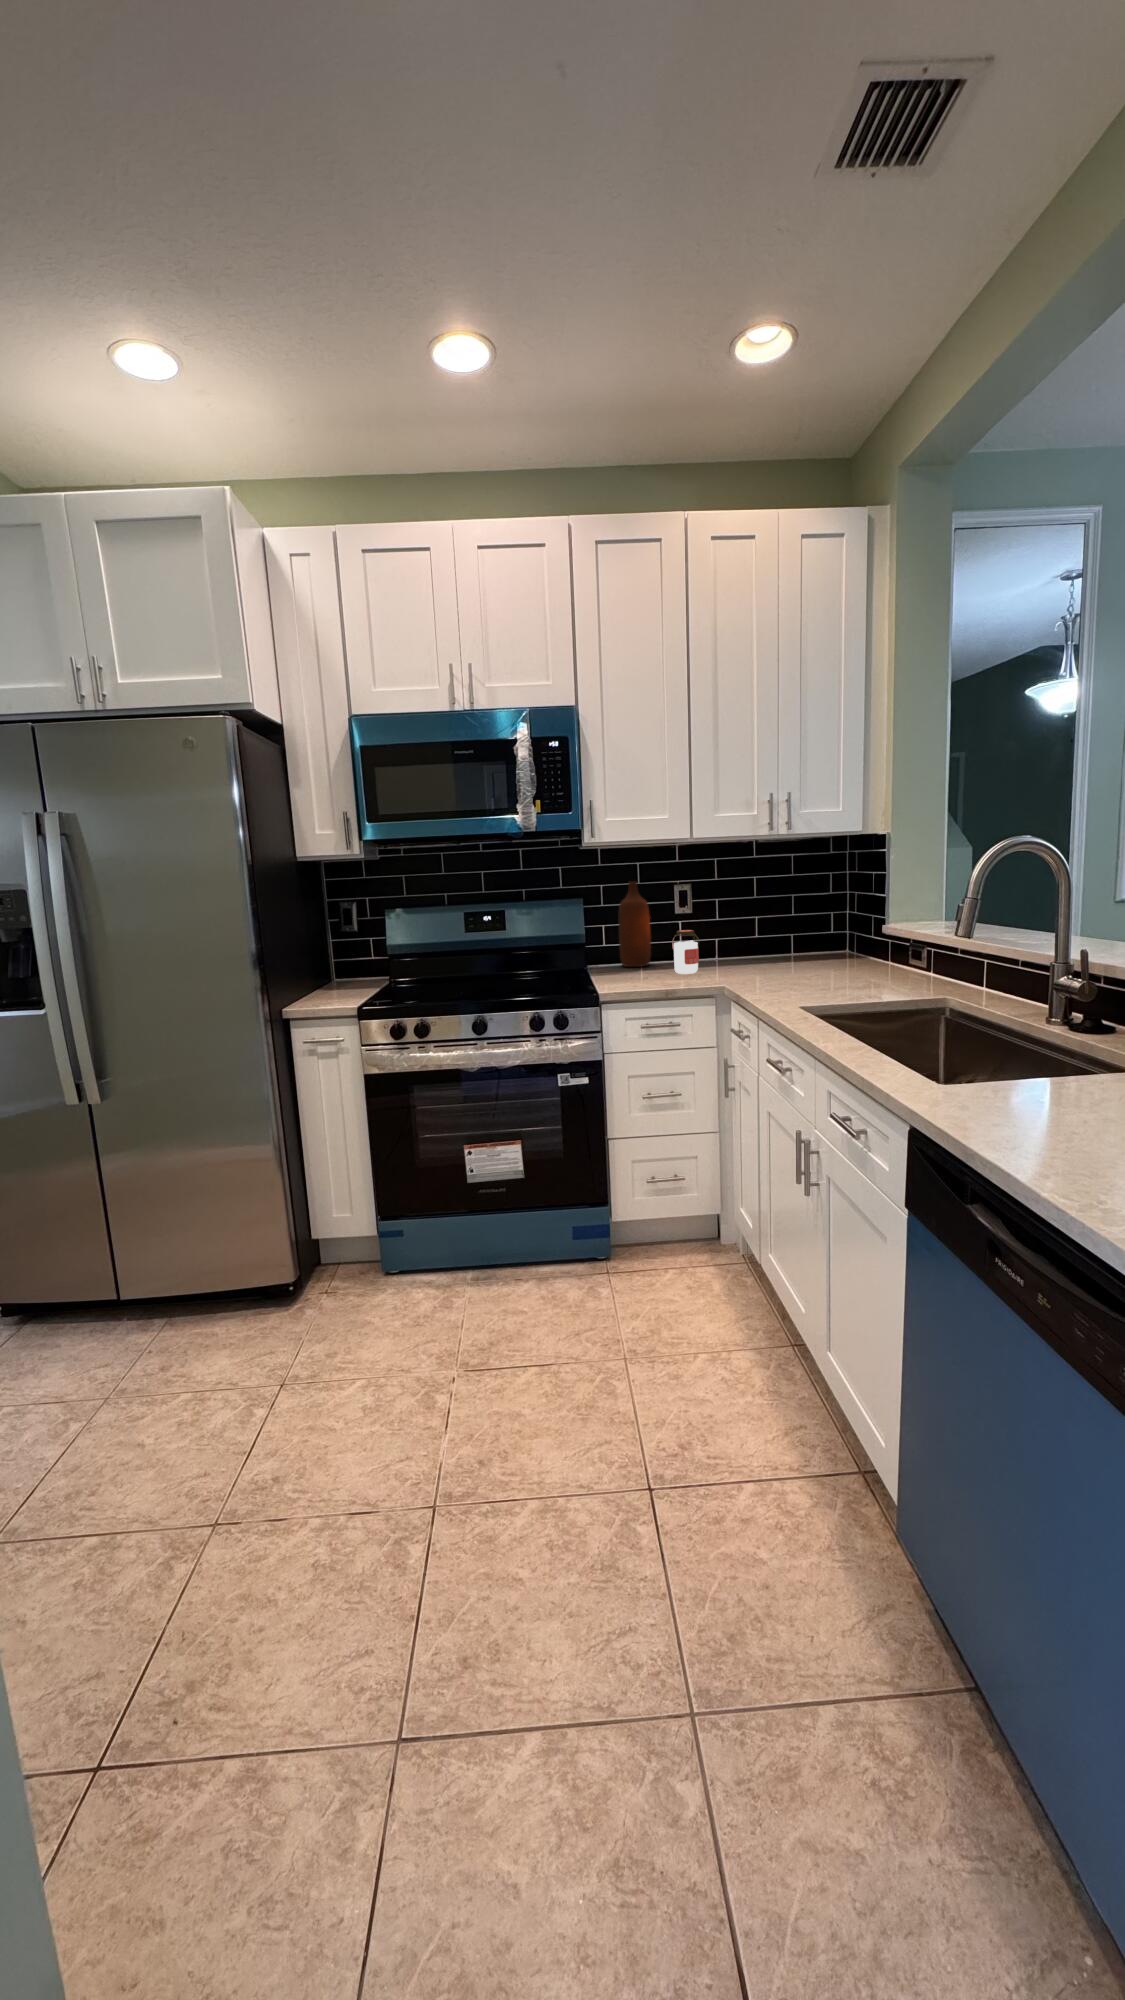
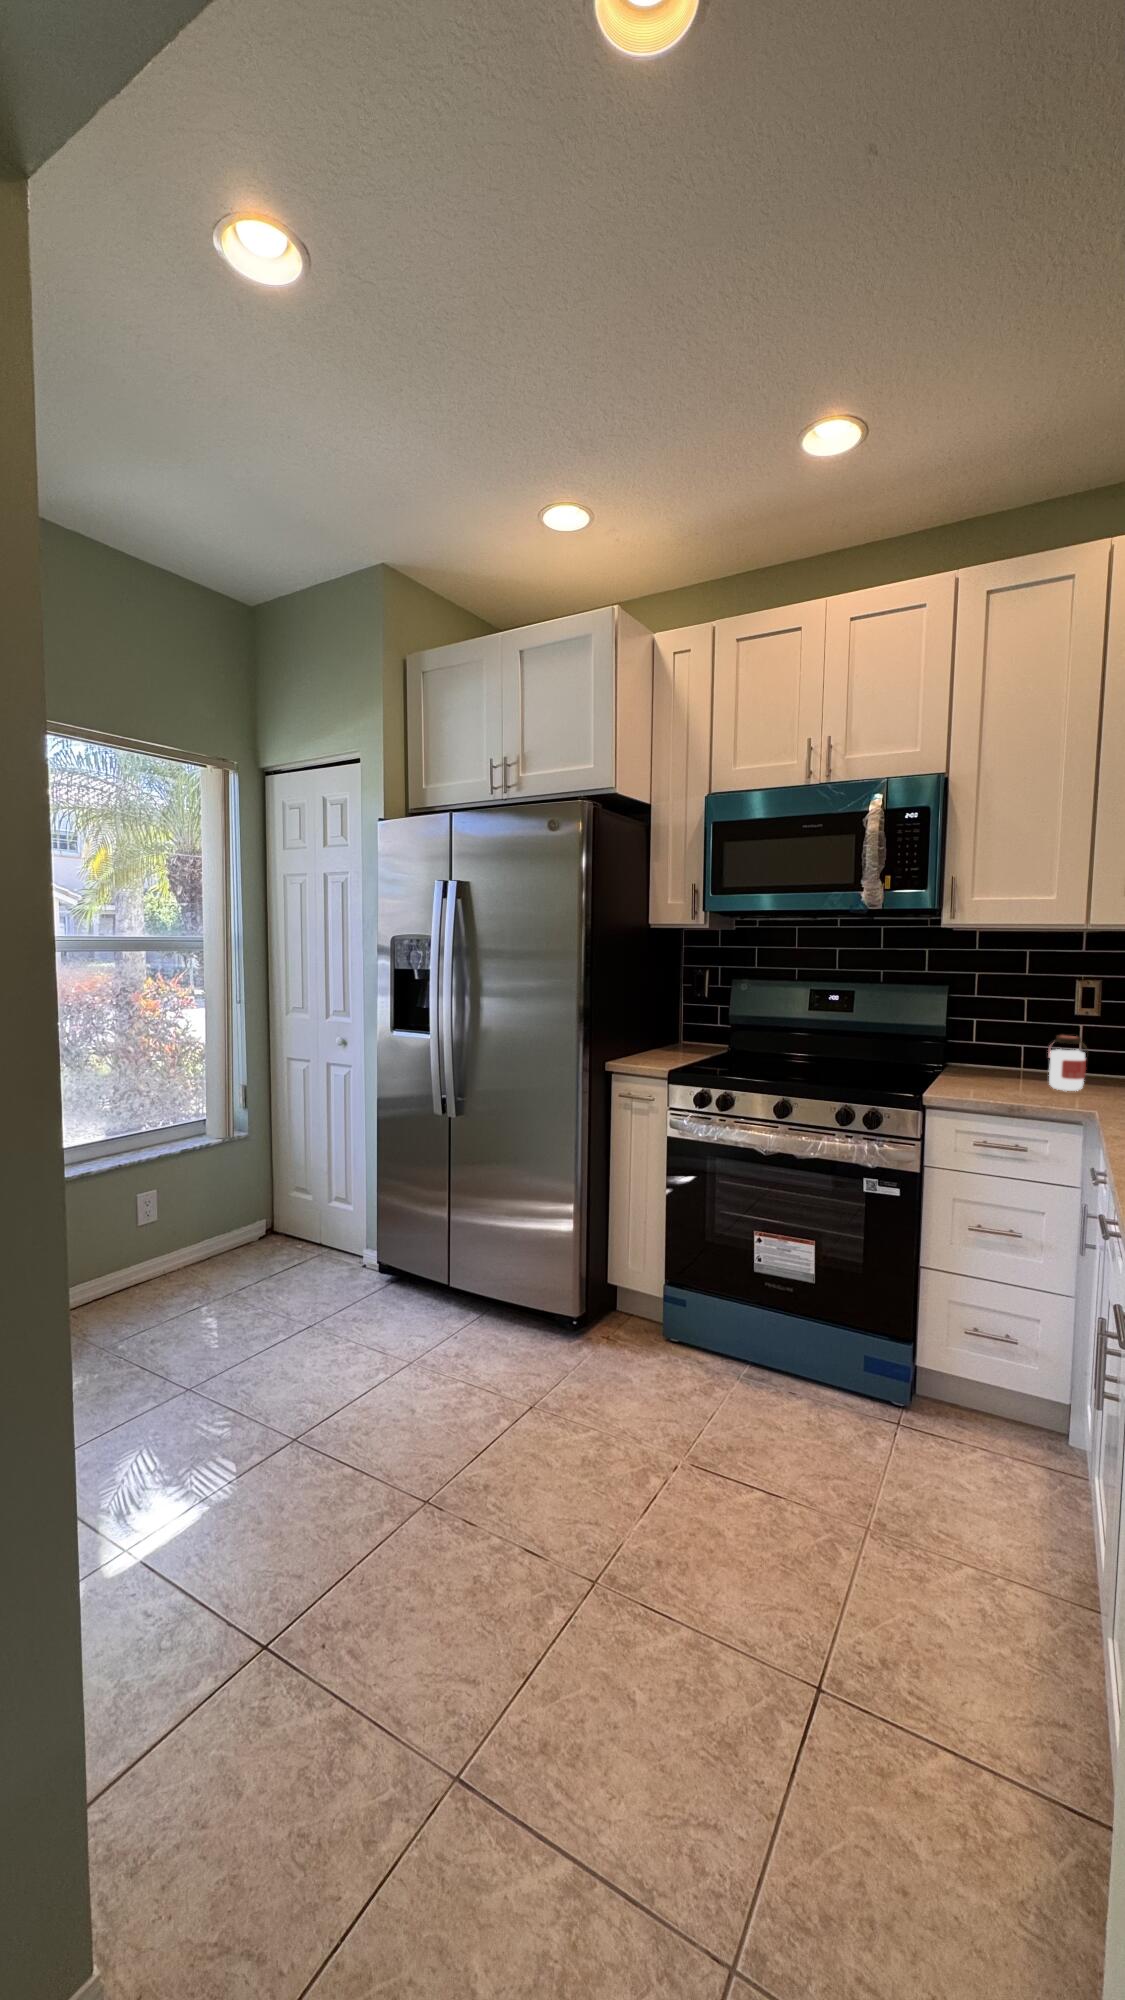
bottle: present [619,881,651,967] -> none [991,970,1035,1073]

